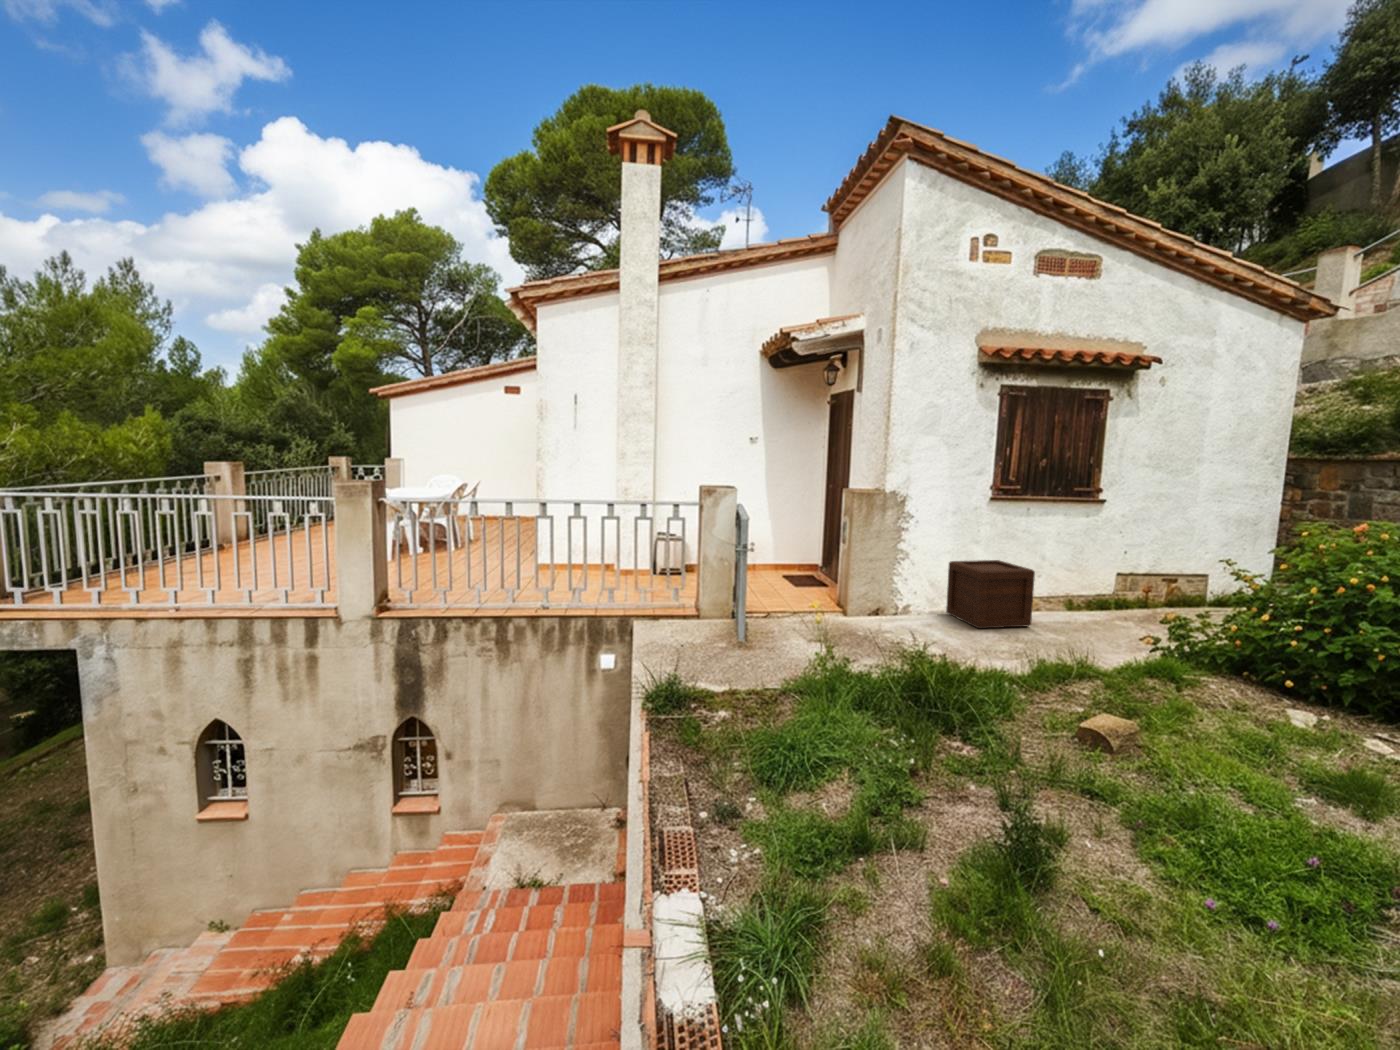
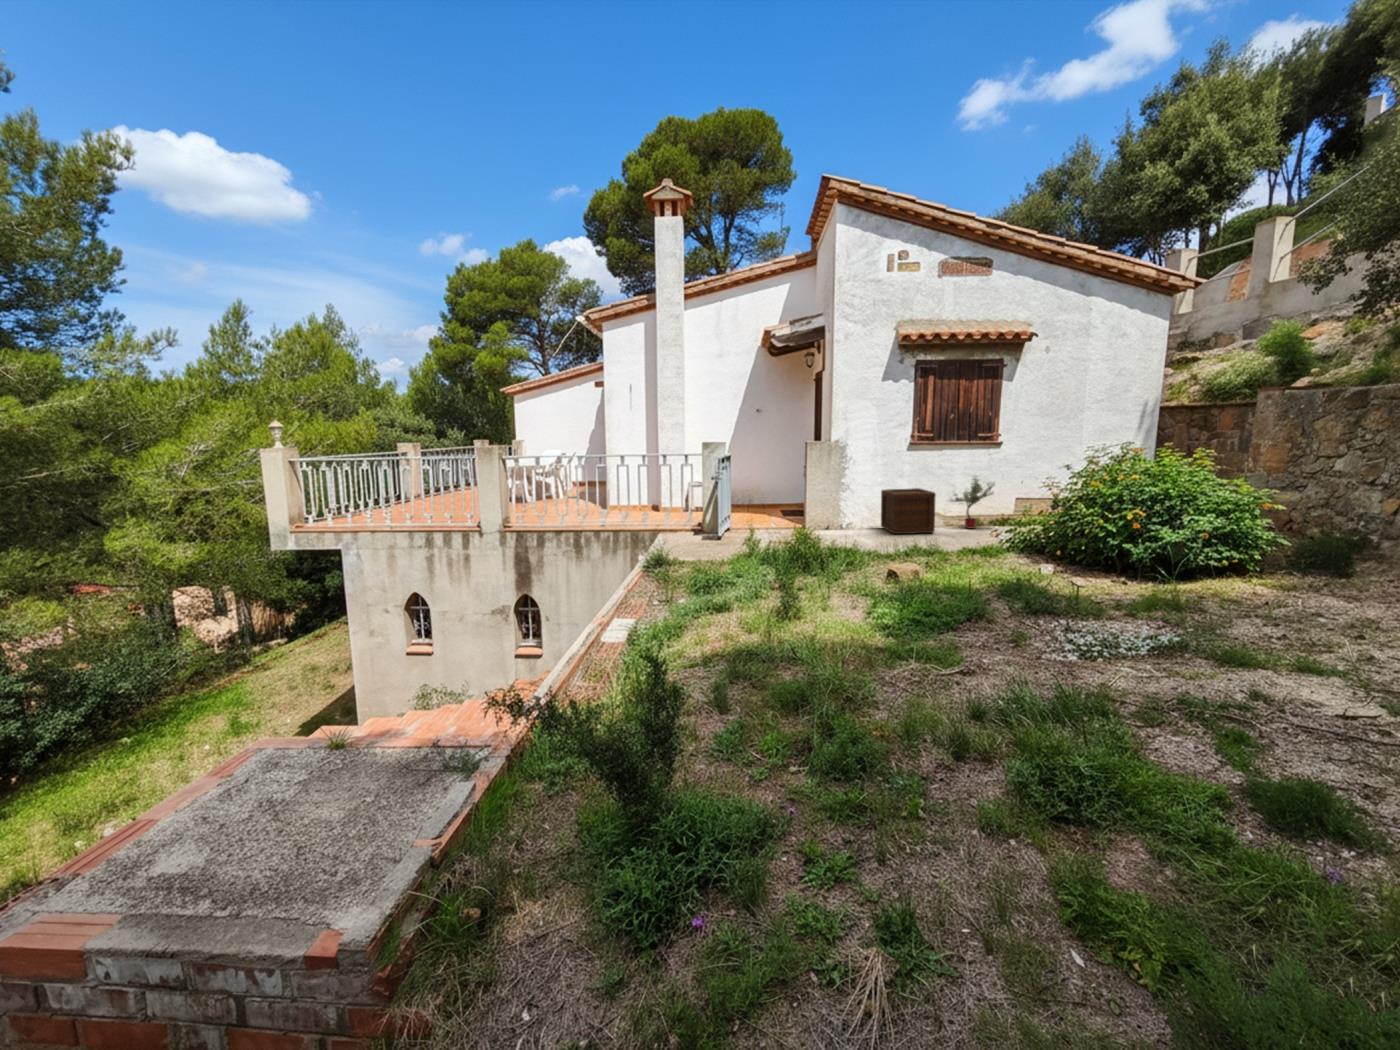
potted tree: none [1039,544,1101,618] -> present [951,478,995,529]

